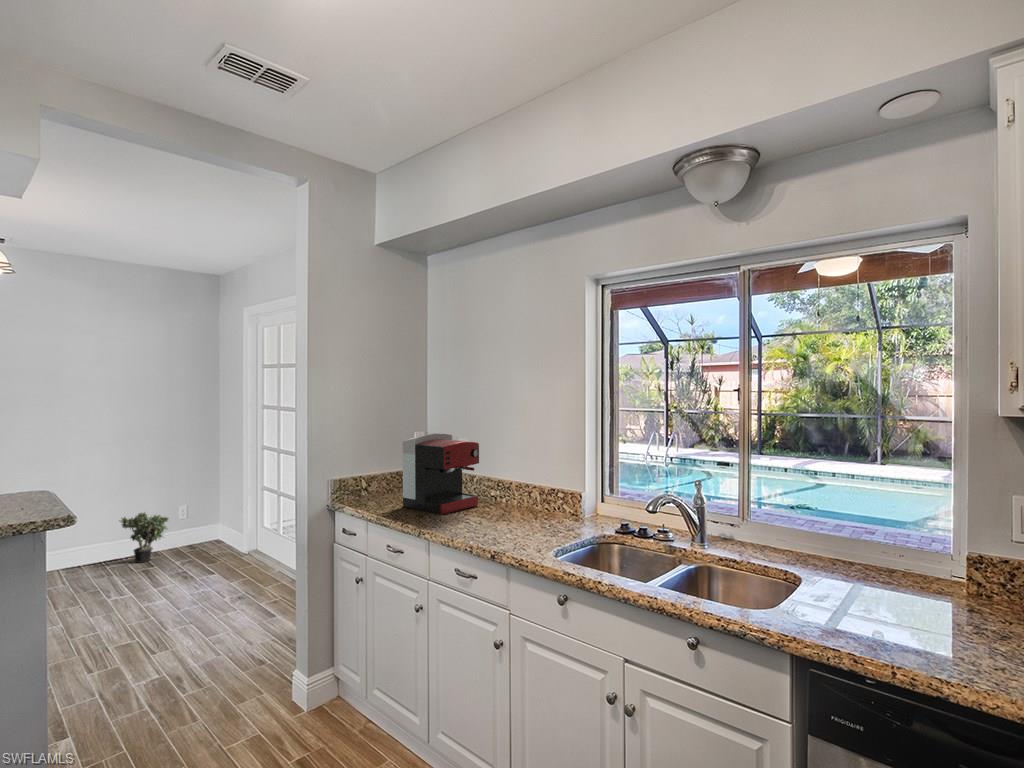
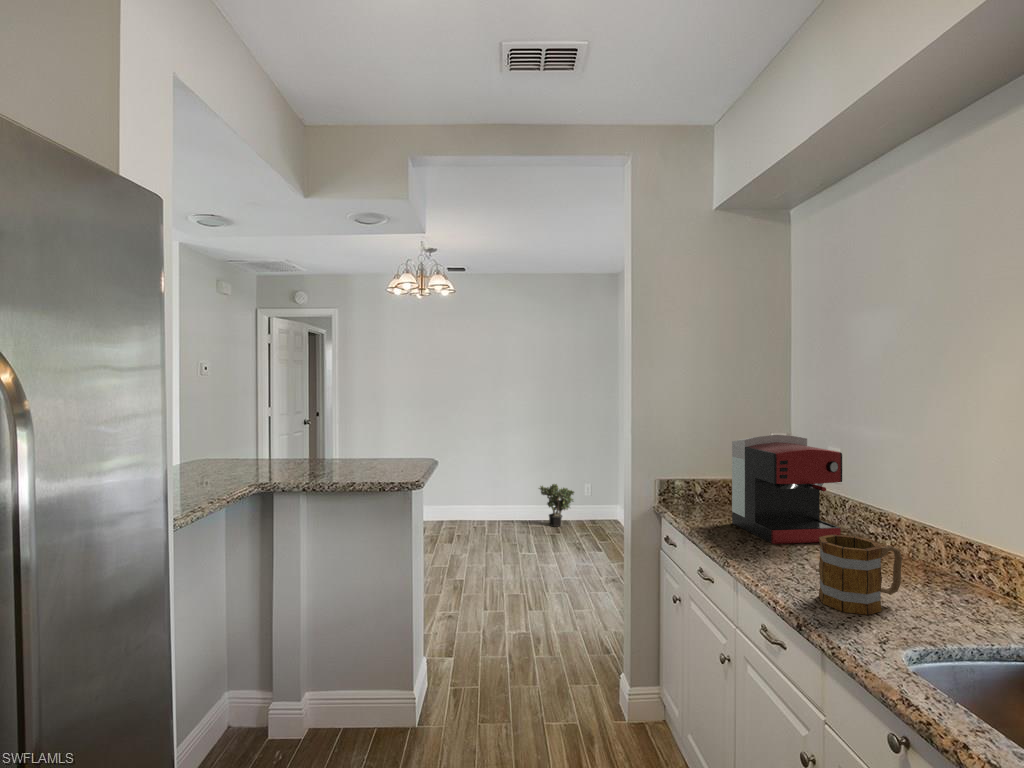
mug: none [492,494,534,542] -> present [819,535,902,615]

